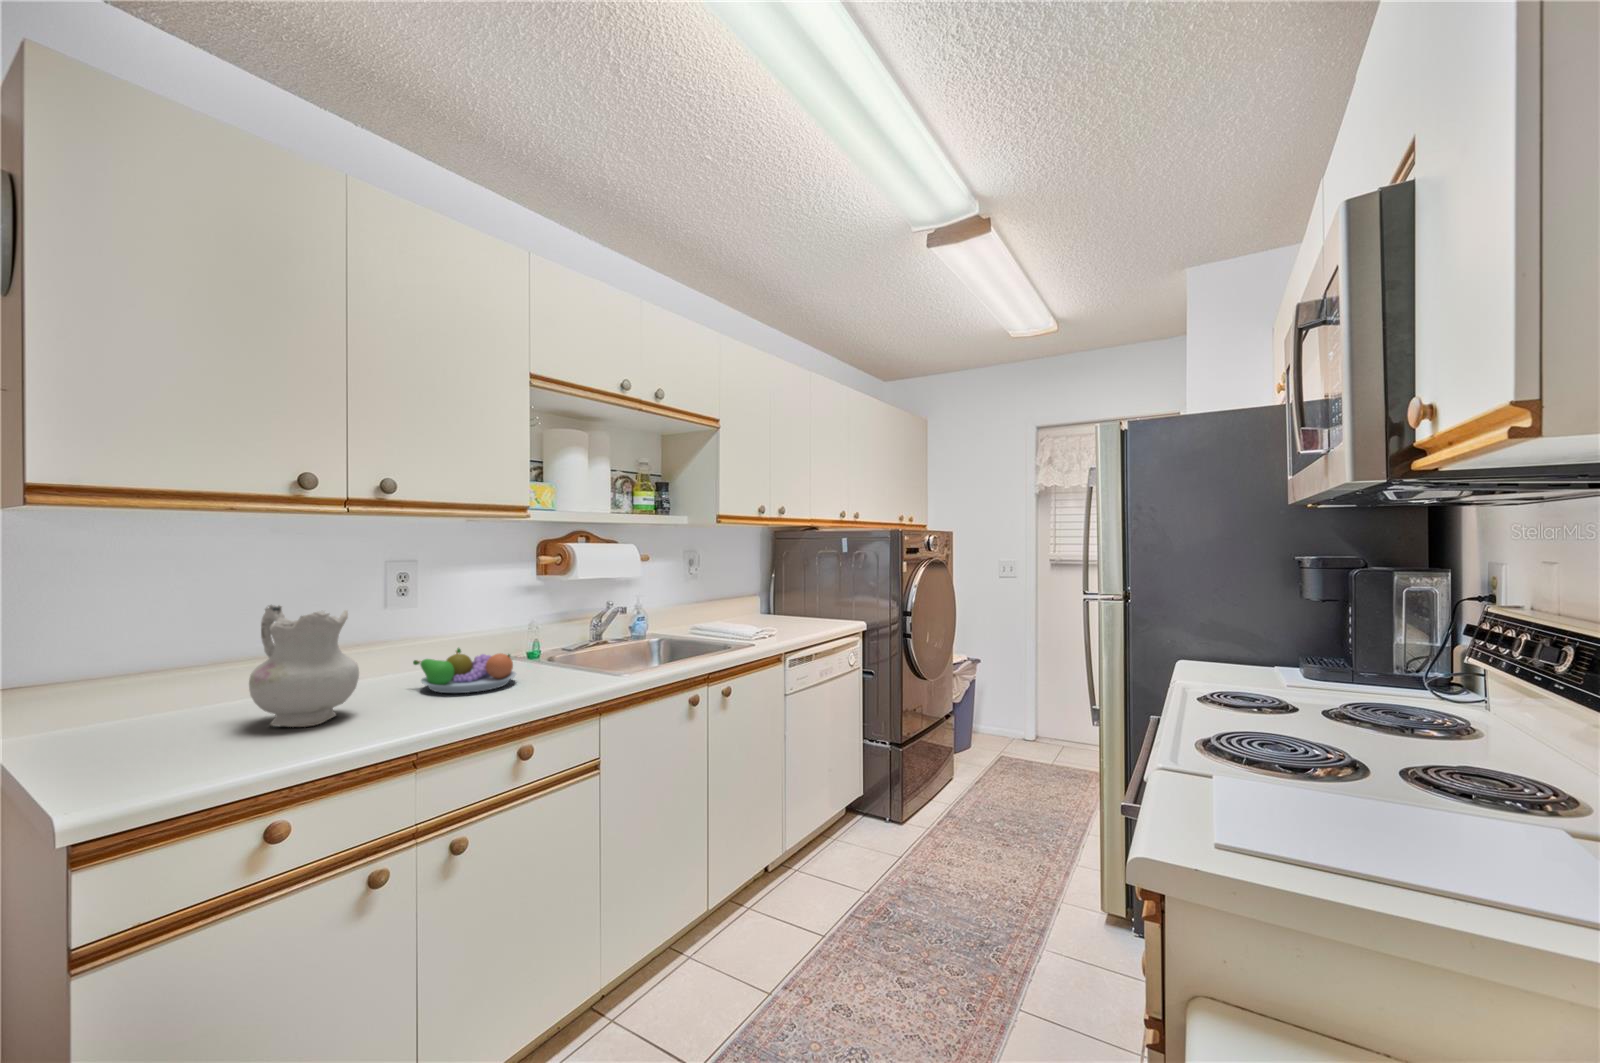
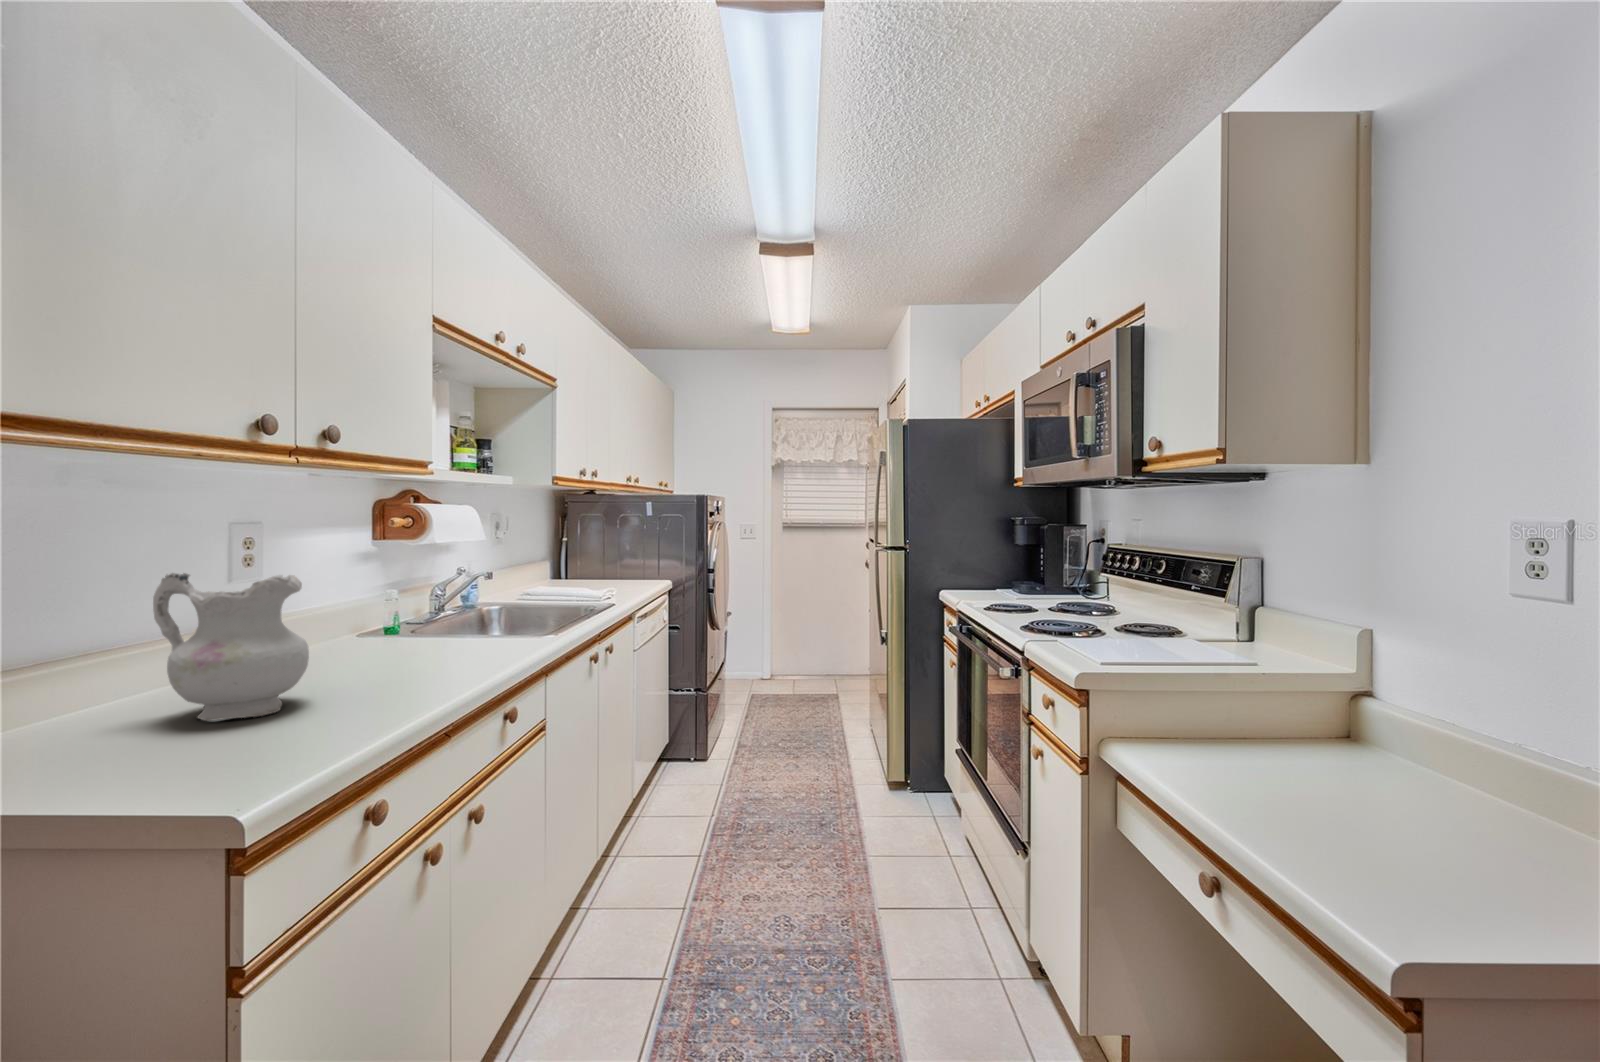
fruit bowl: present [413,648,516,693] -> none [304,621,435,670]

